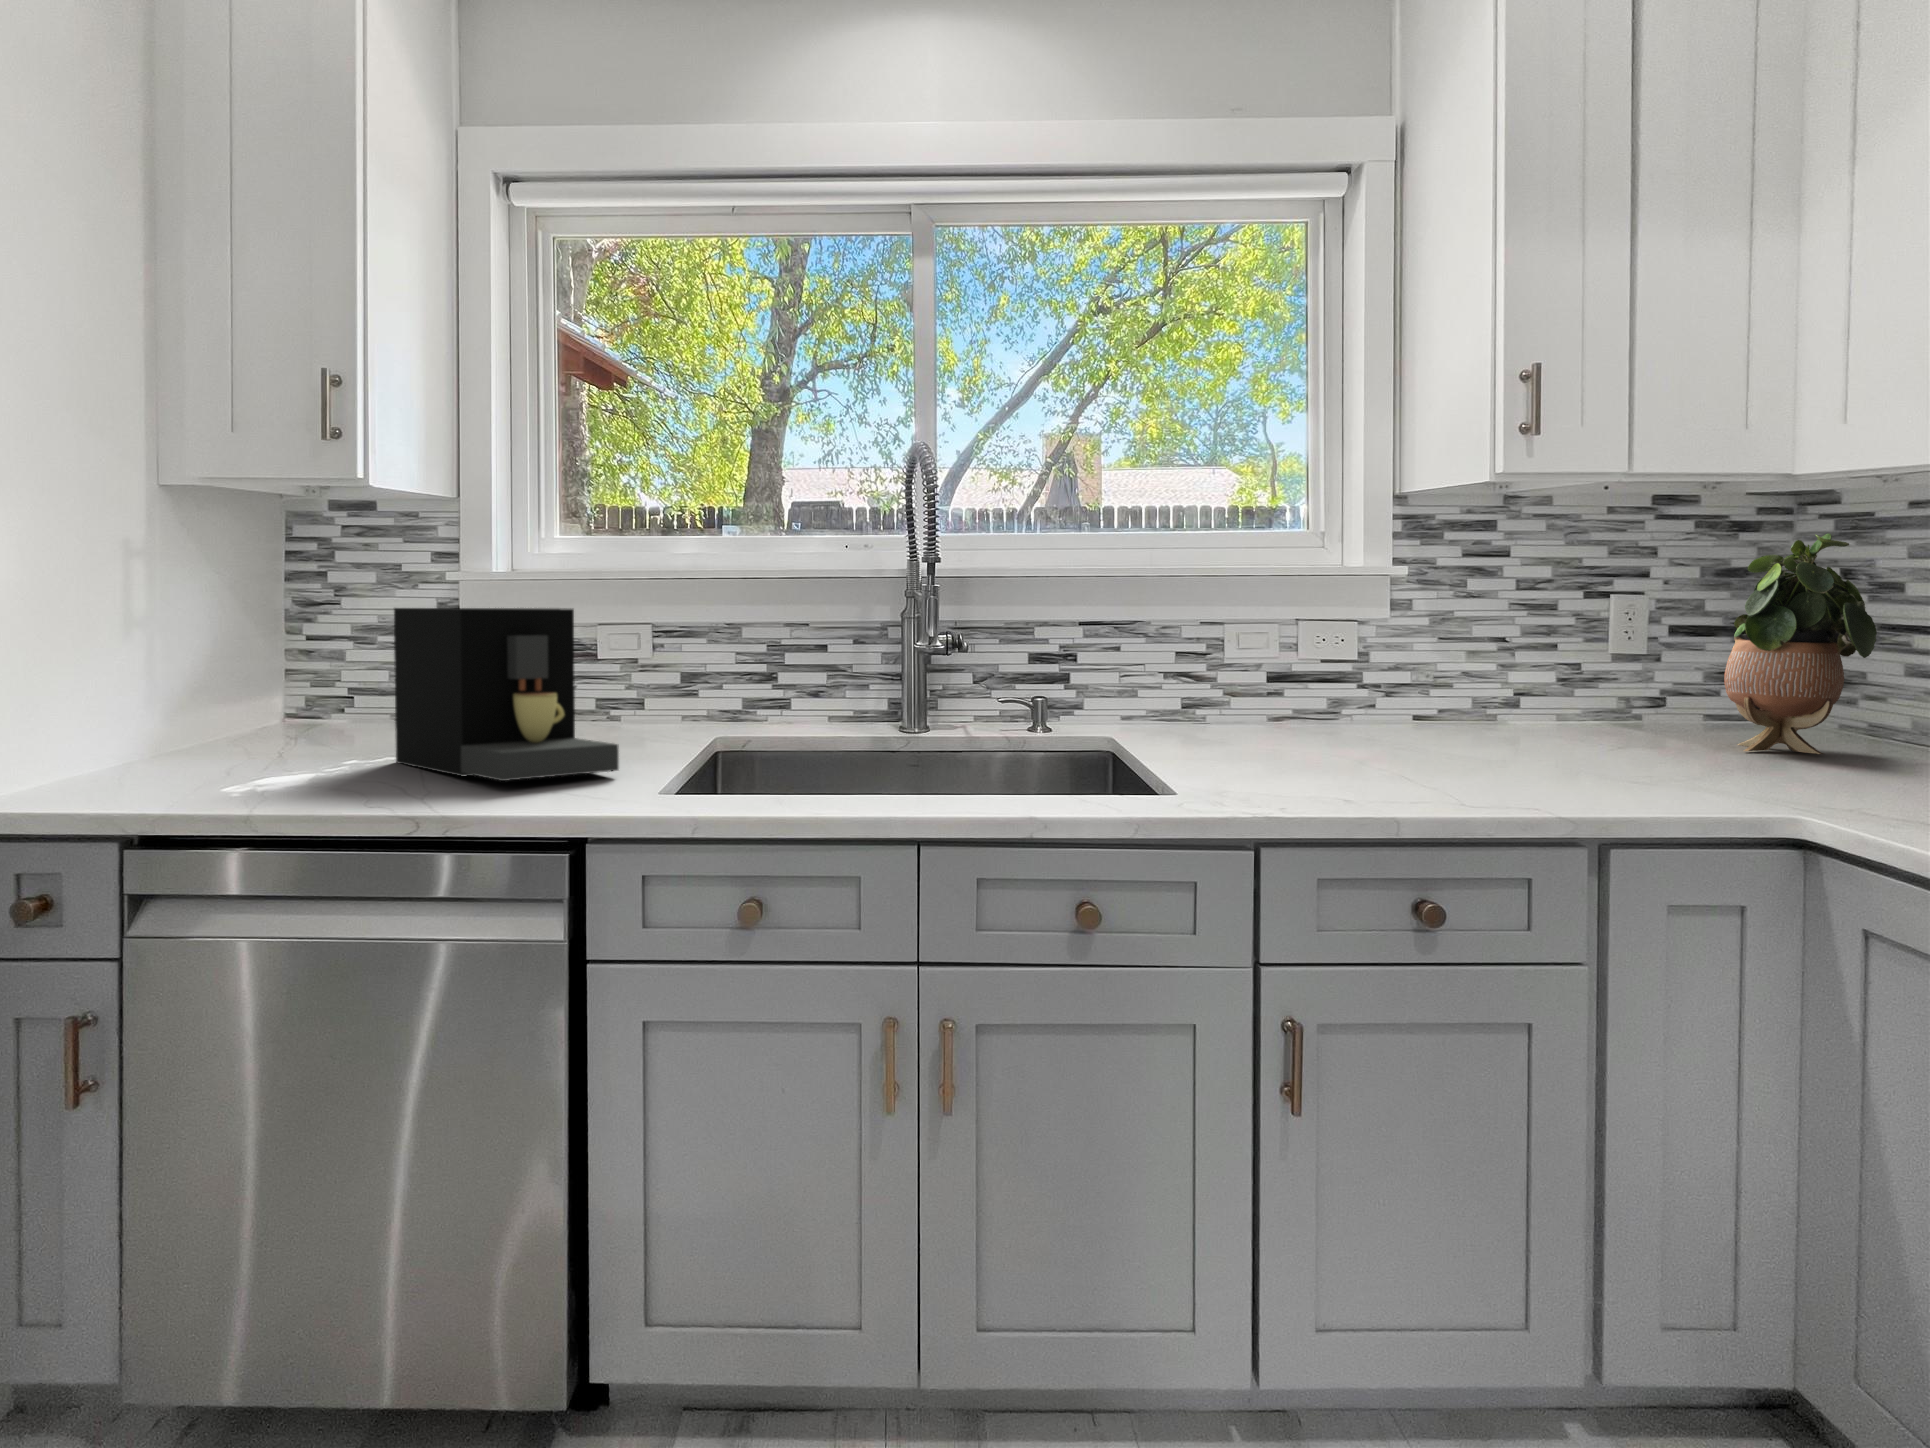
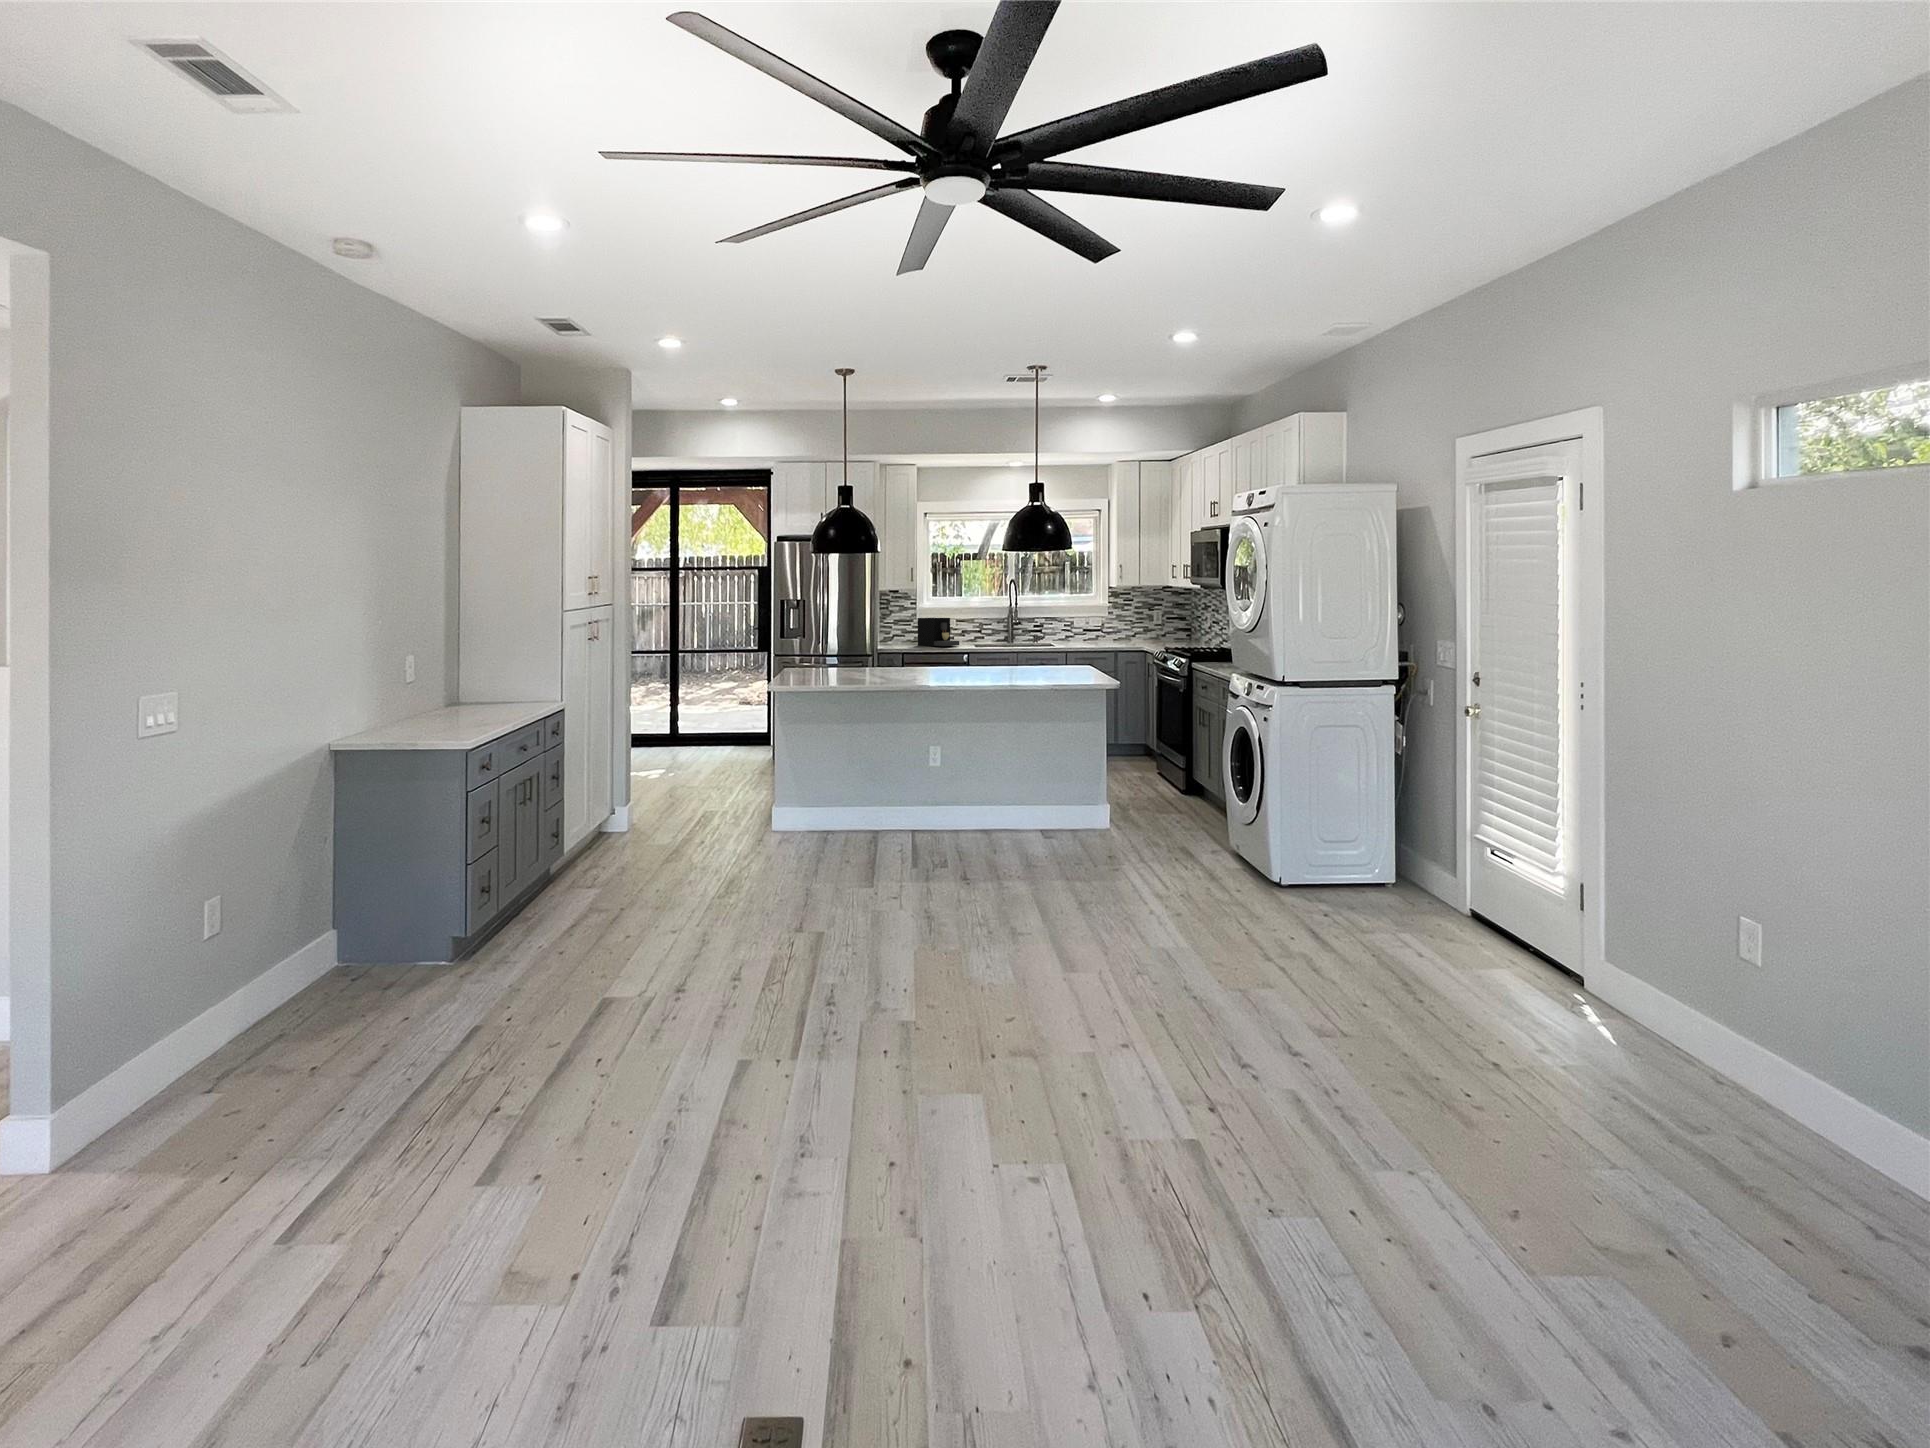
potted plant: present [1724,533,1877,754] -> none [1164,600,1187,642]

